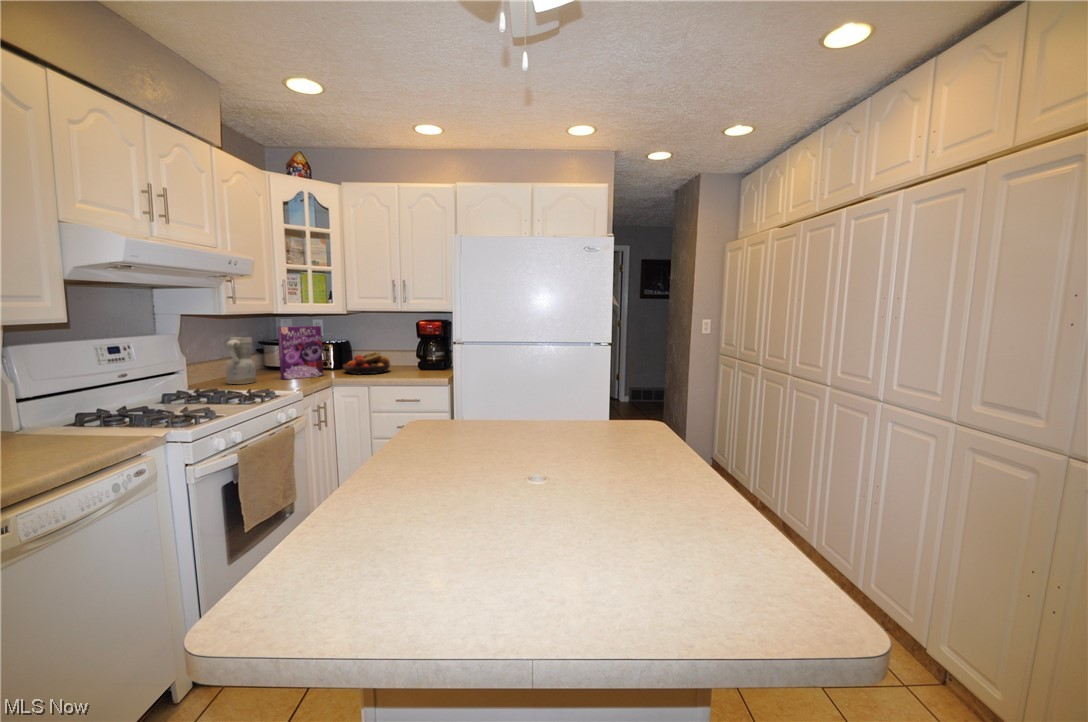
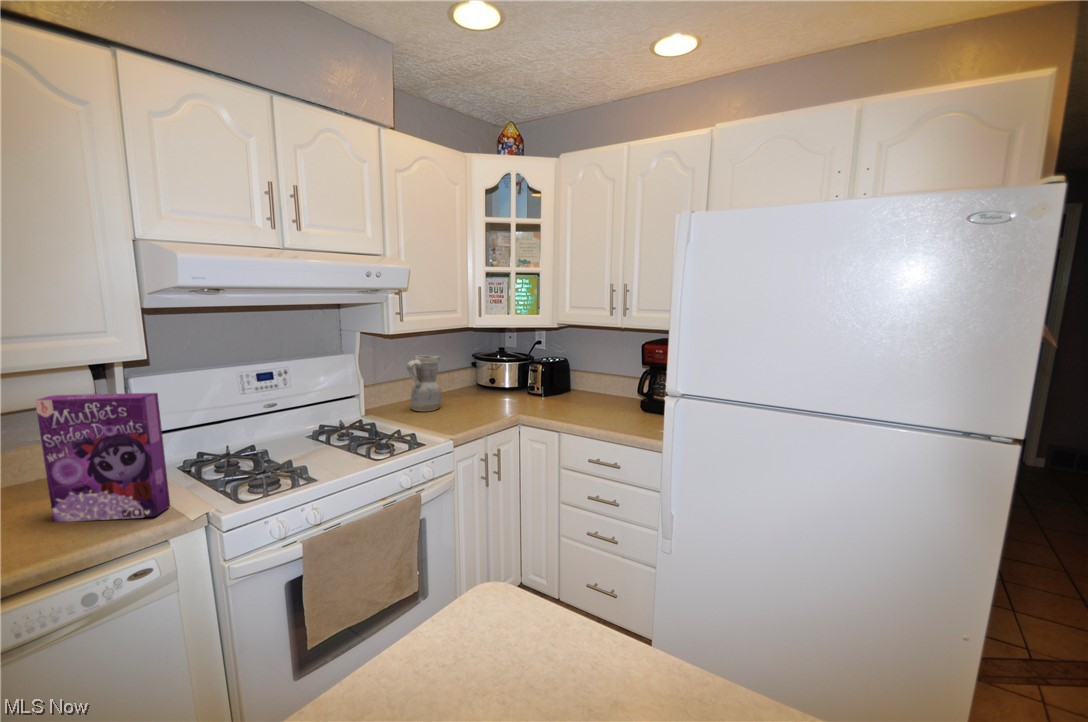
cereal box: present [278,326,323,379] -> present [35,393,170,522]
fruit bowl: present [343,352,390,374] -> none [543,378,602,413]

